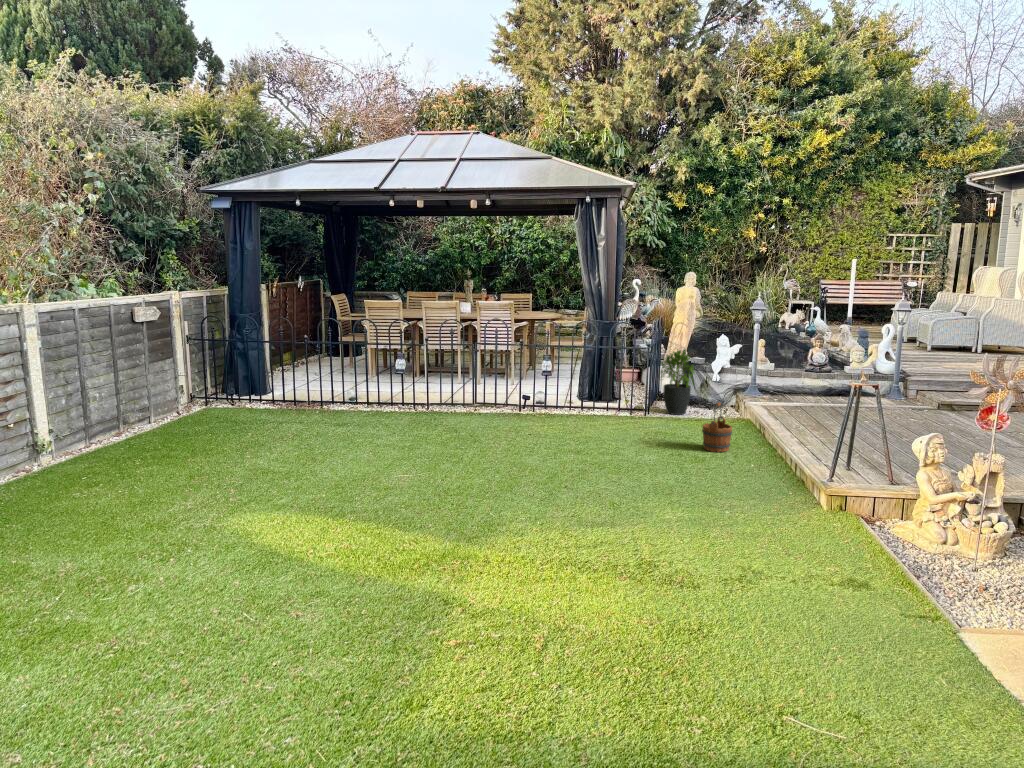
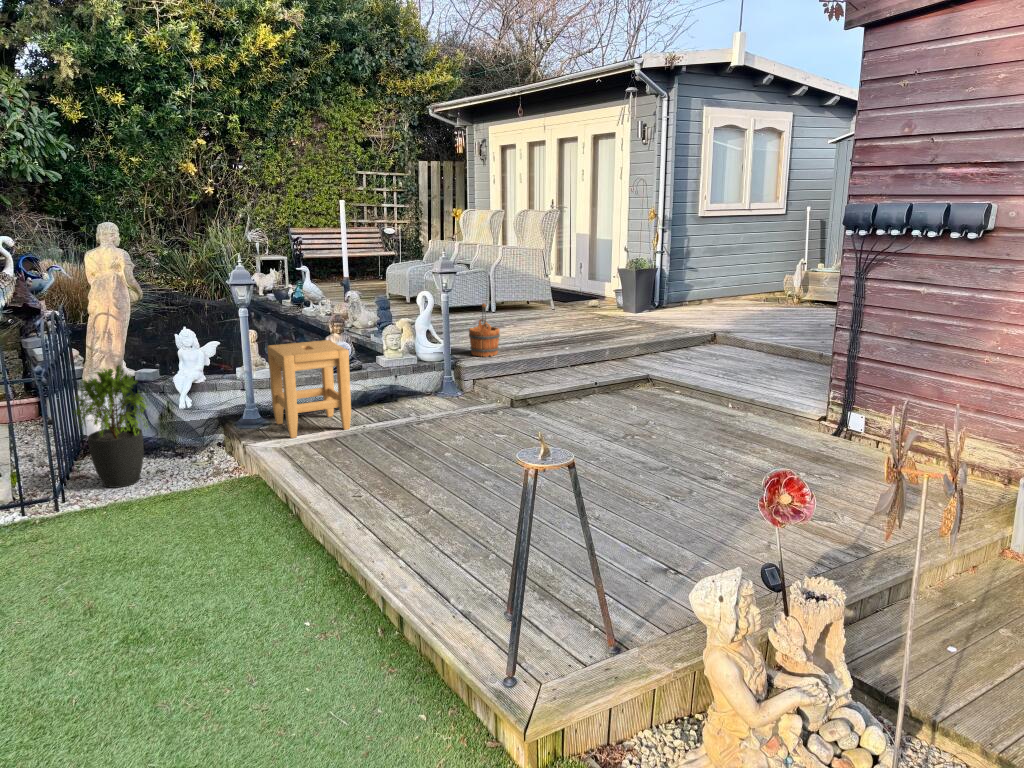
stool: none [767,348,818,406] -> present [268,340,351,438]
wooden bucket: present [702,403,732,452] -> present [469,303,500,357]

